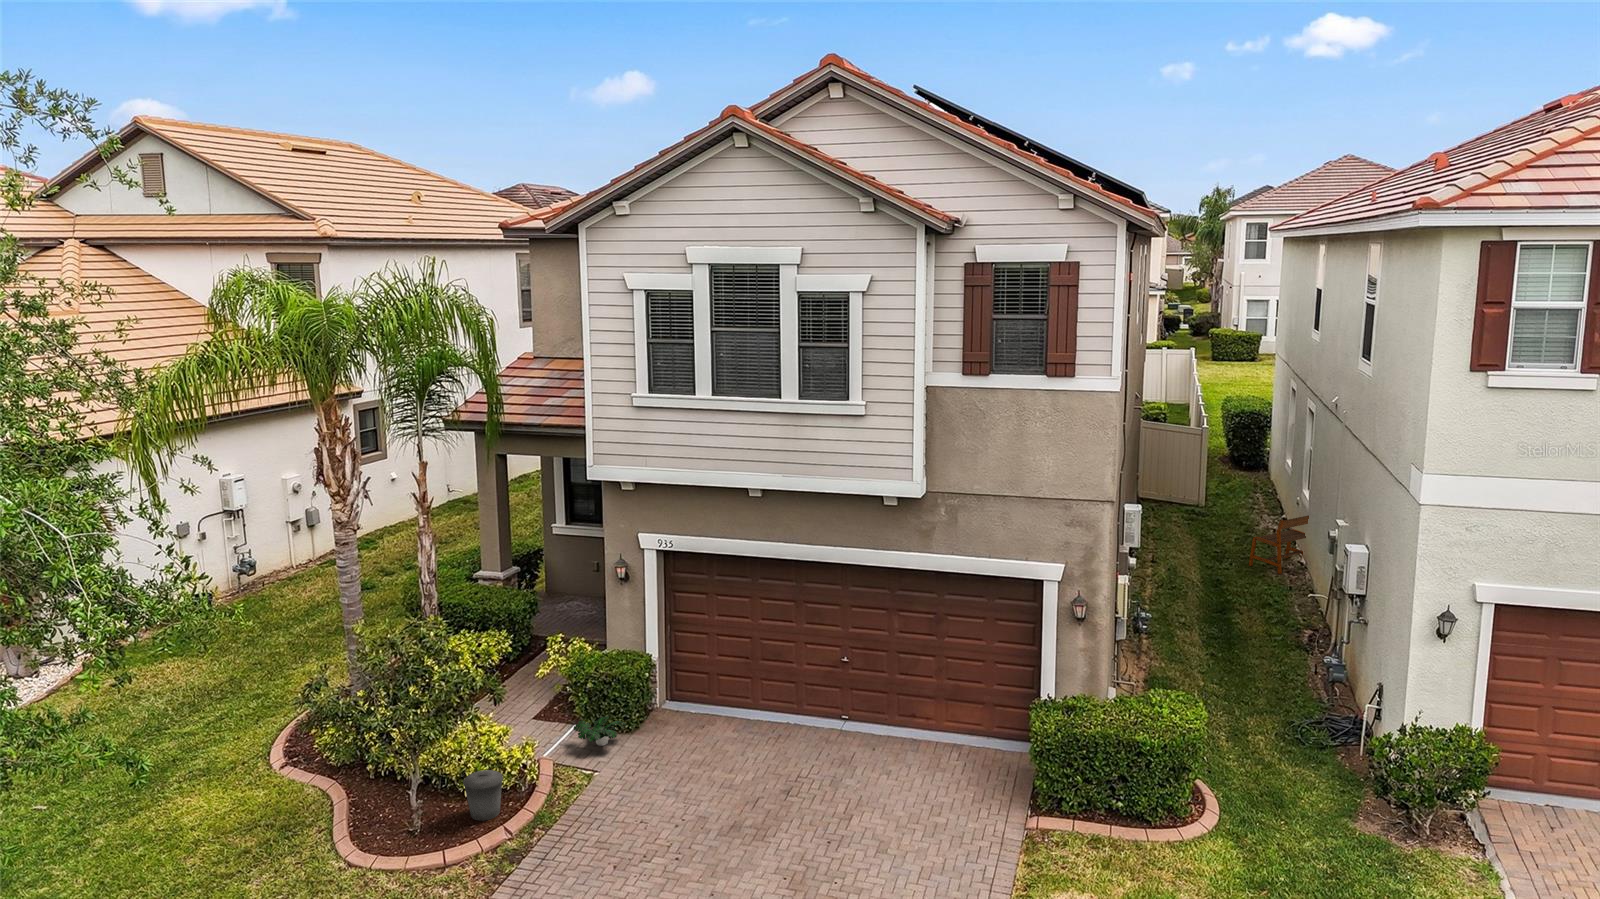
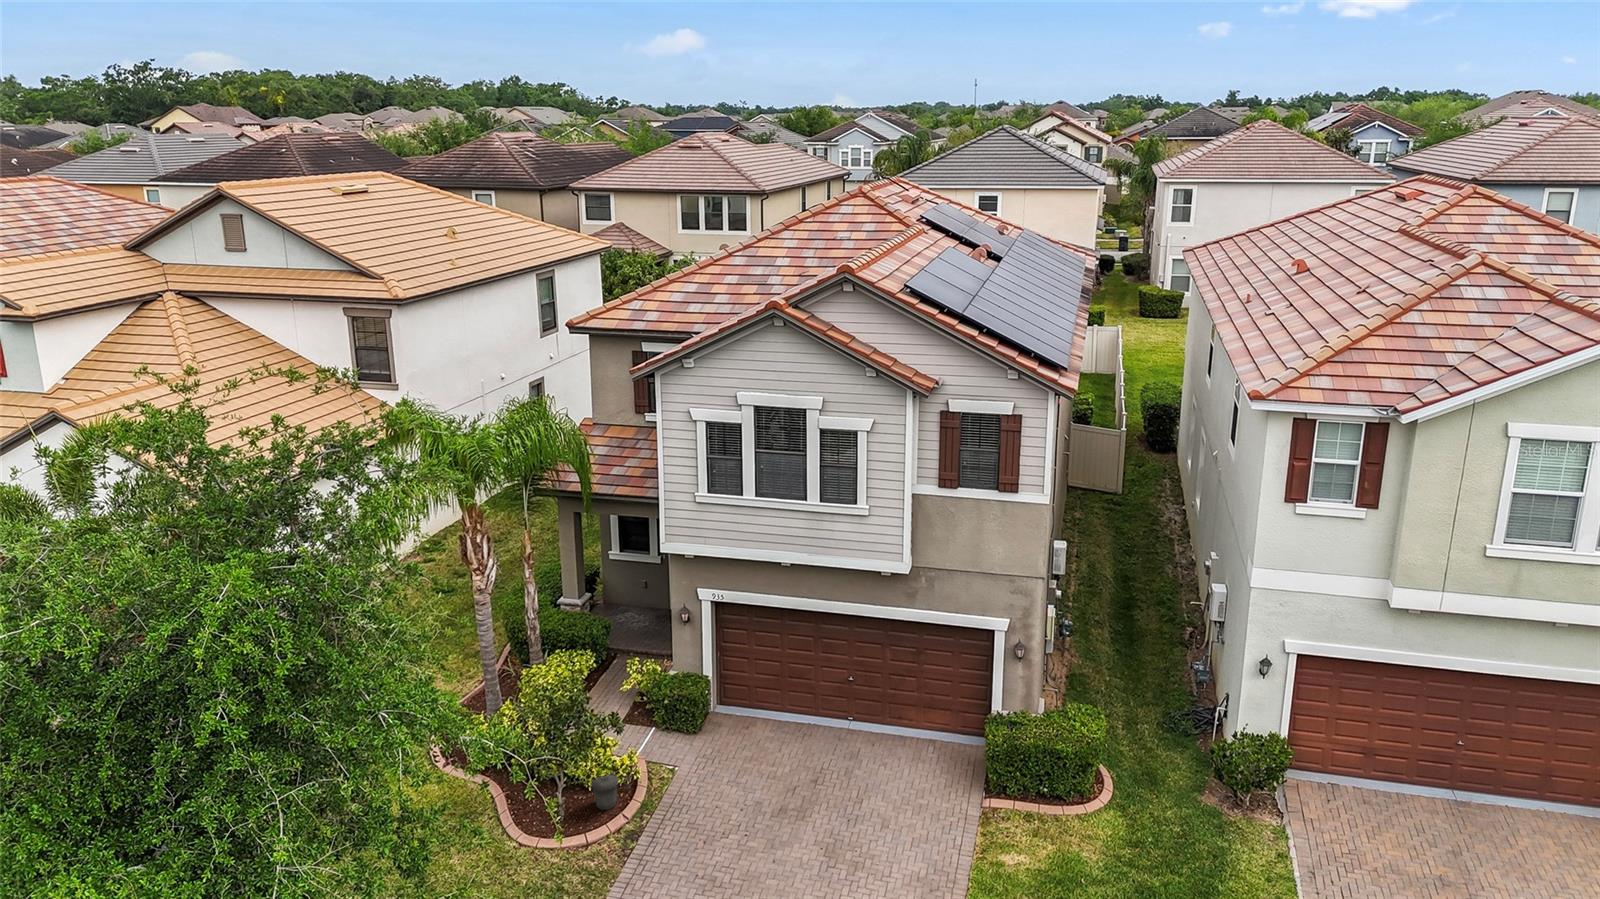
bench: present [1249,515,1309,574] -> none [1151,521,1204,570]
potted plant: present [574,716,626,746] -> none [656,722,694,744]

